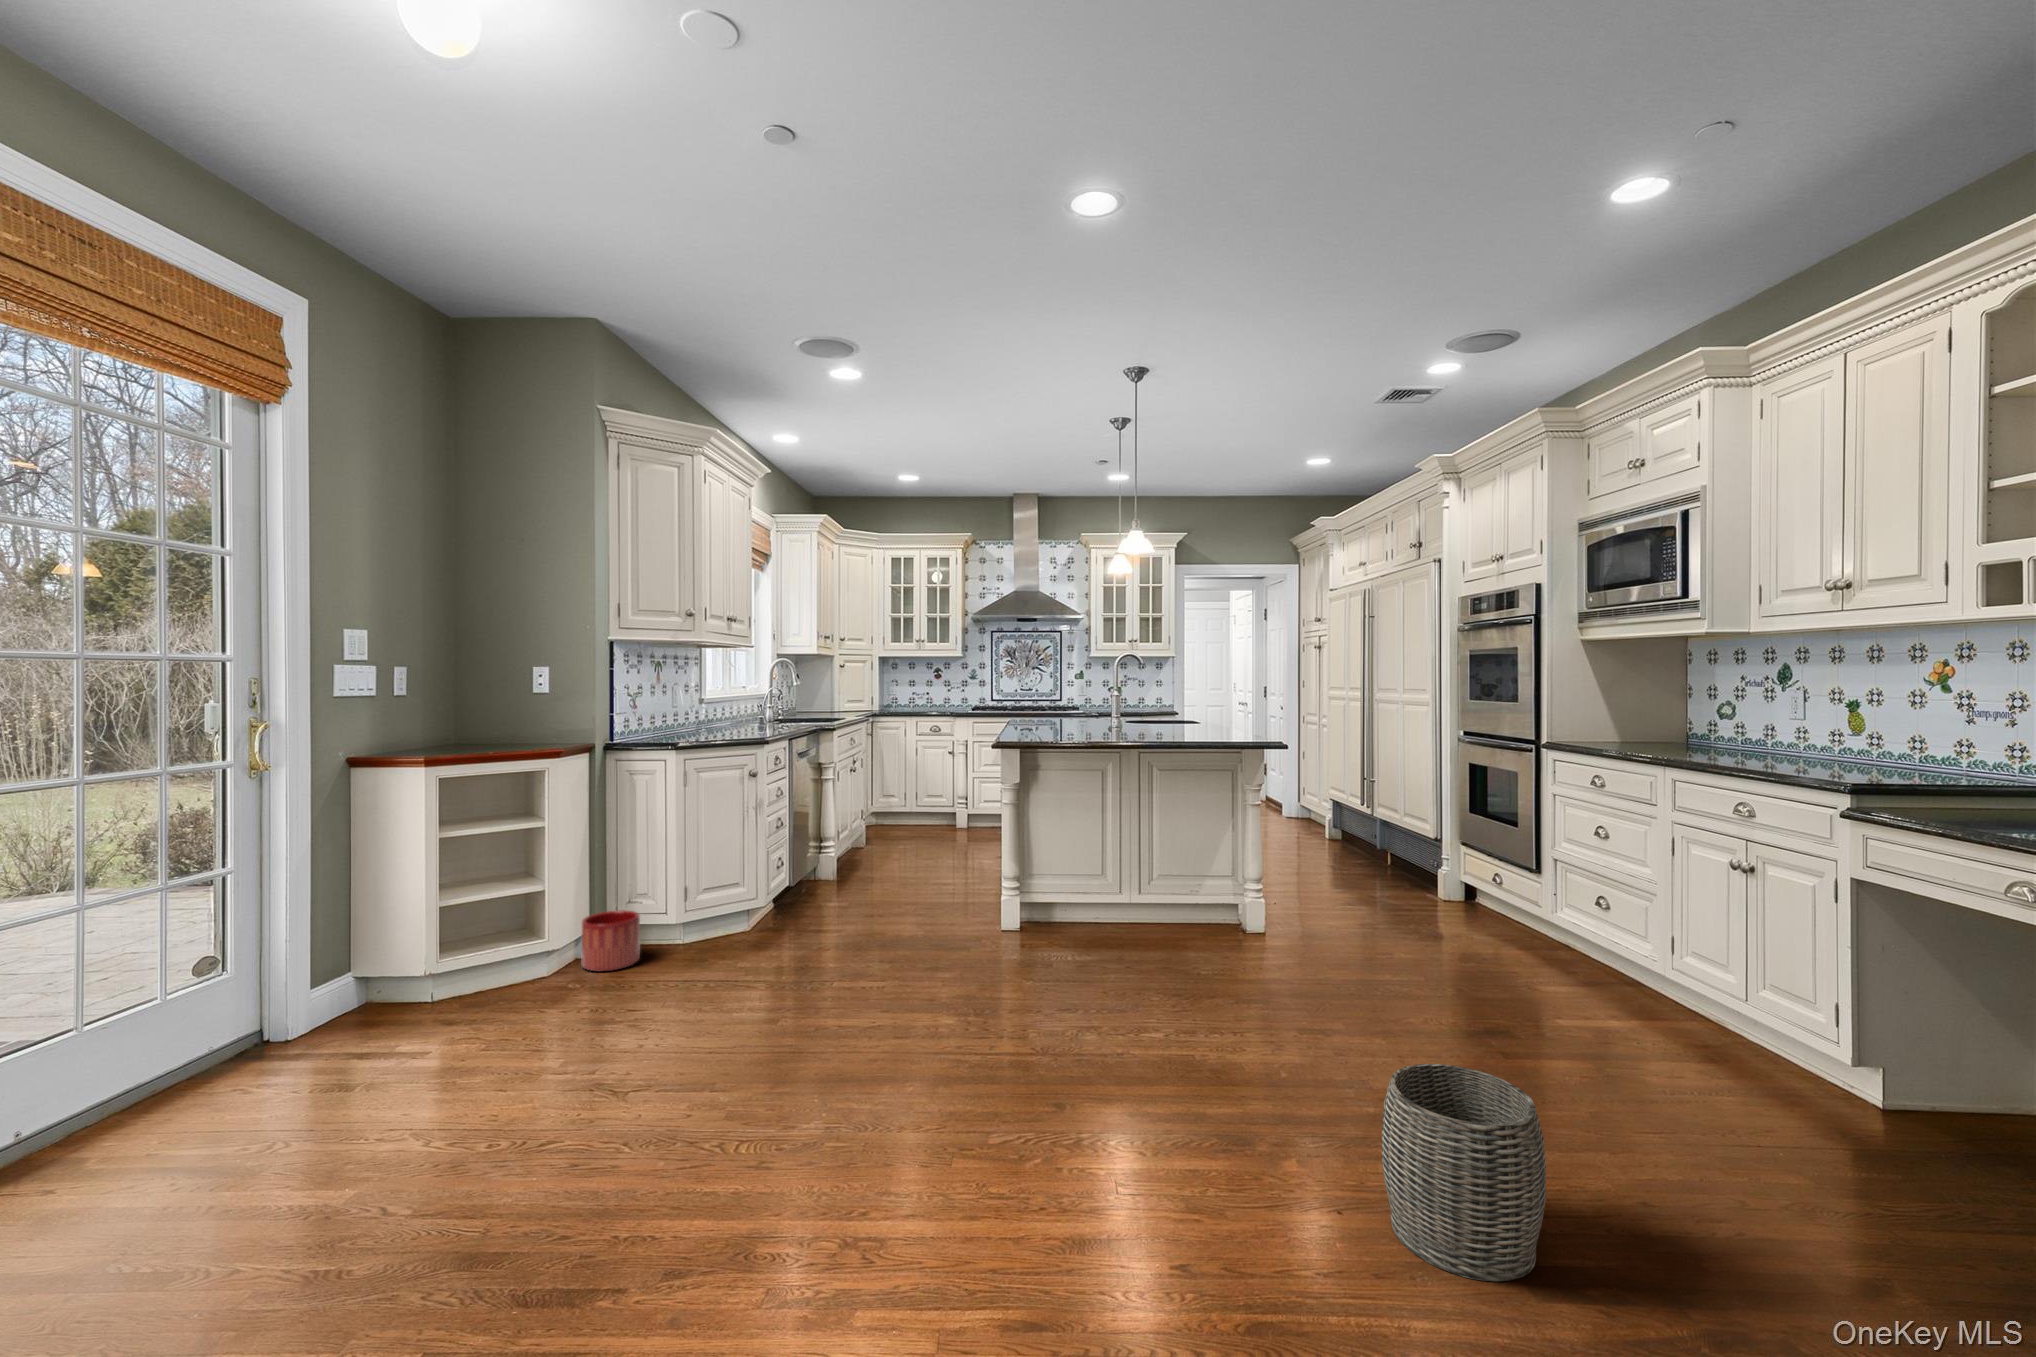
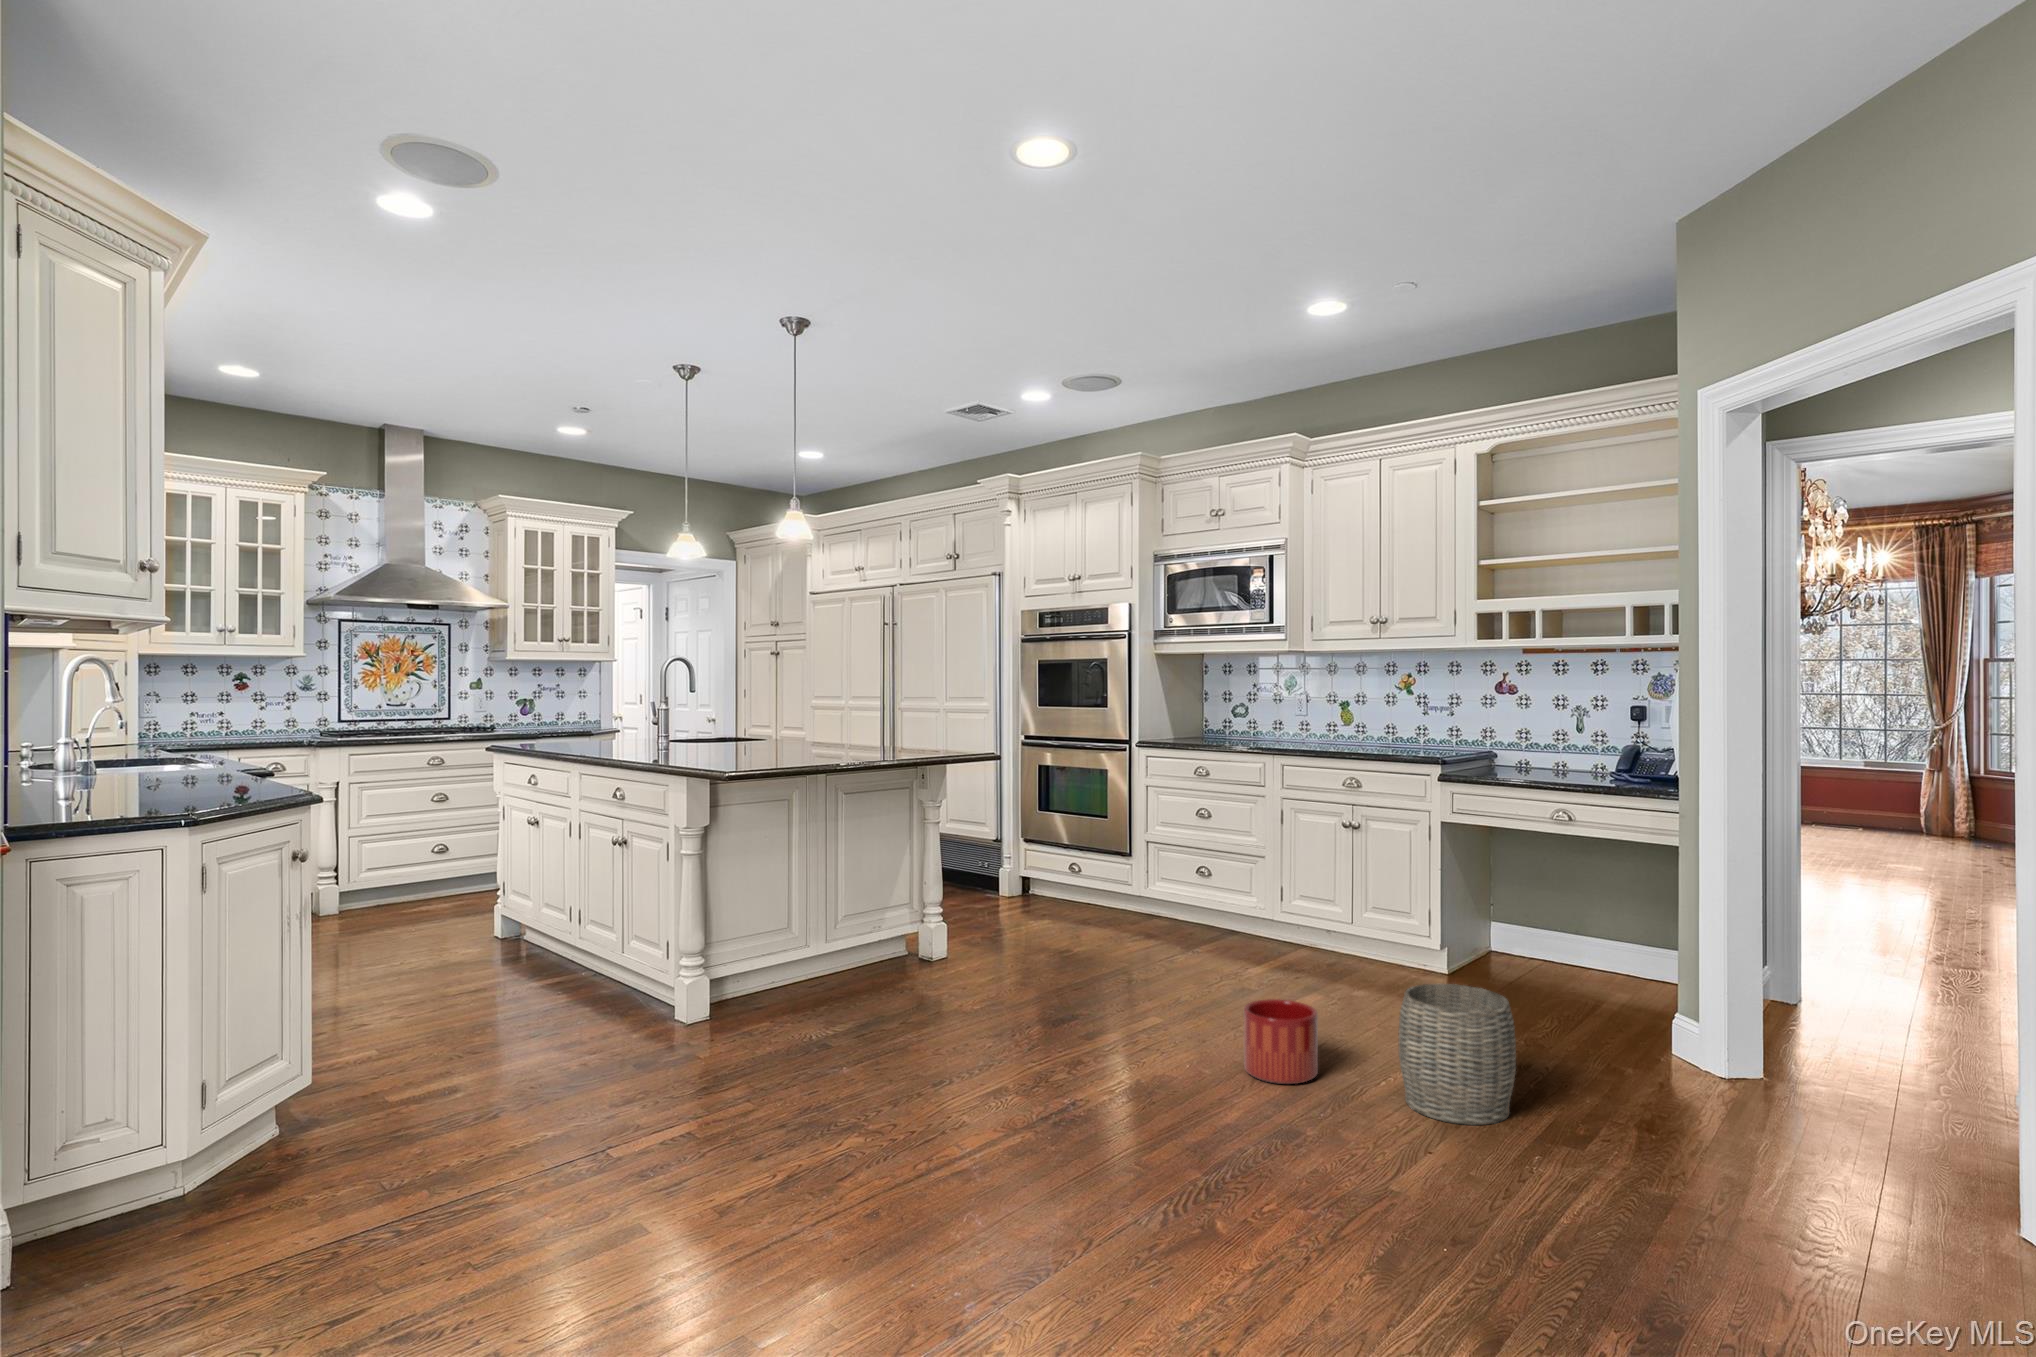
planter: present [582,910,640,972] -> present [1244,999,1318,1084]

